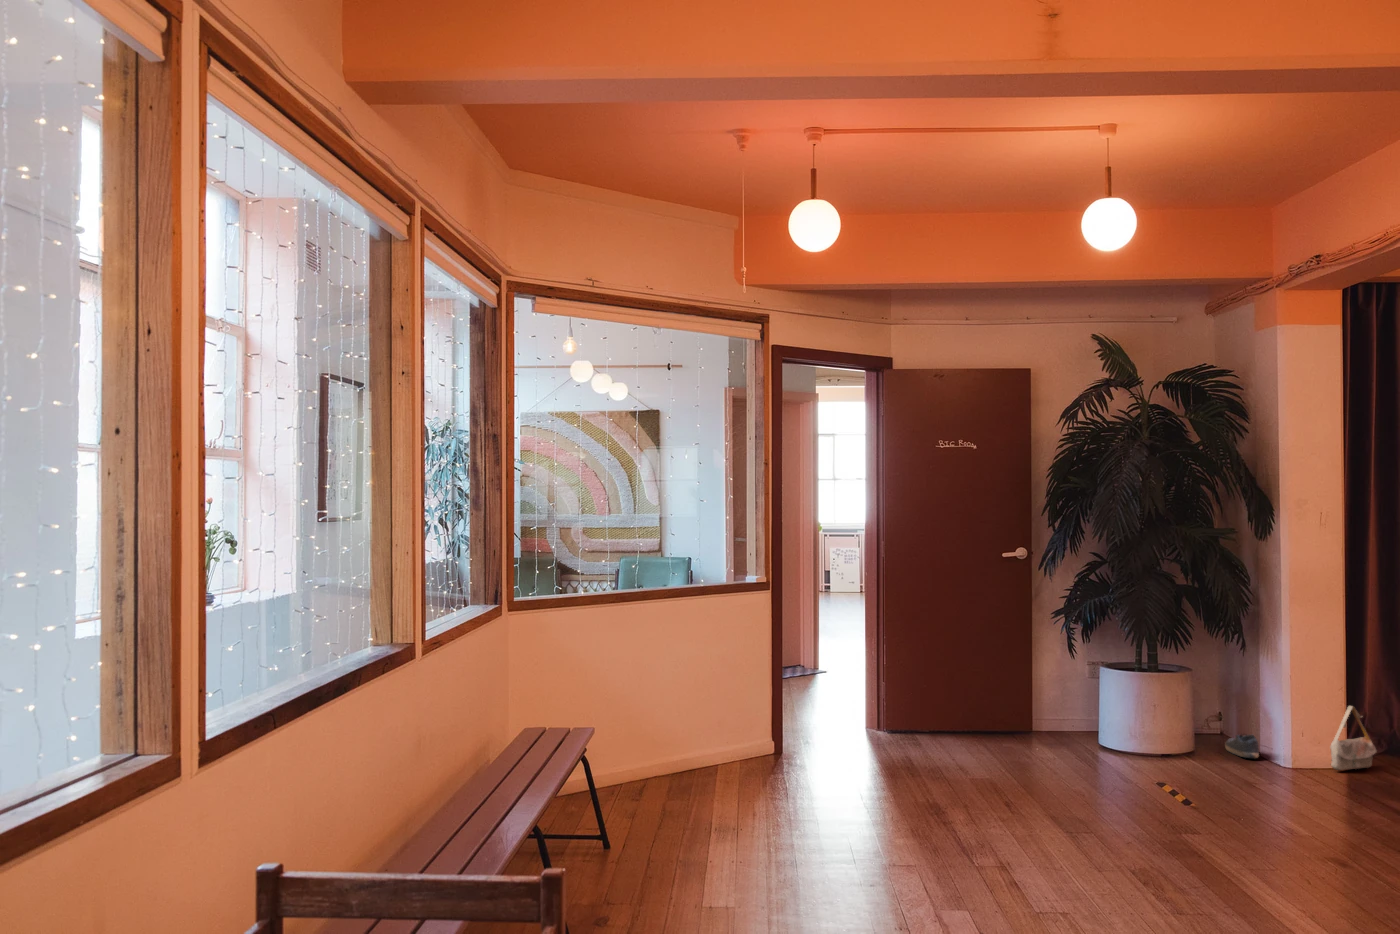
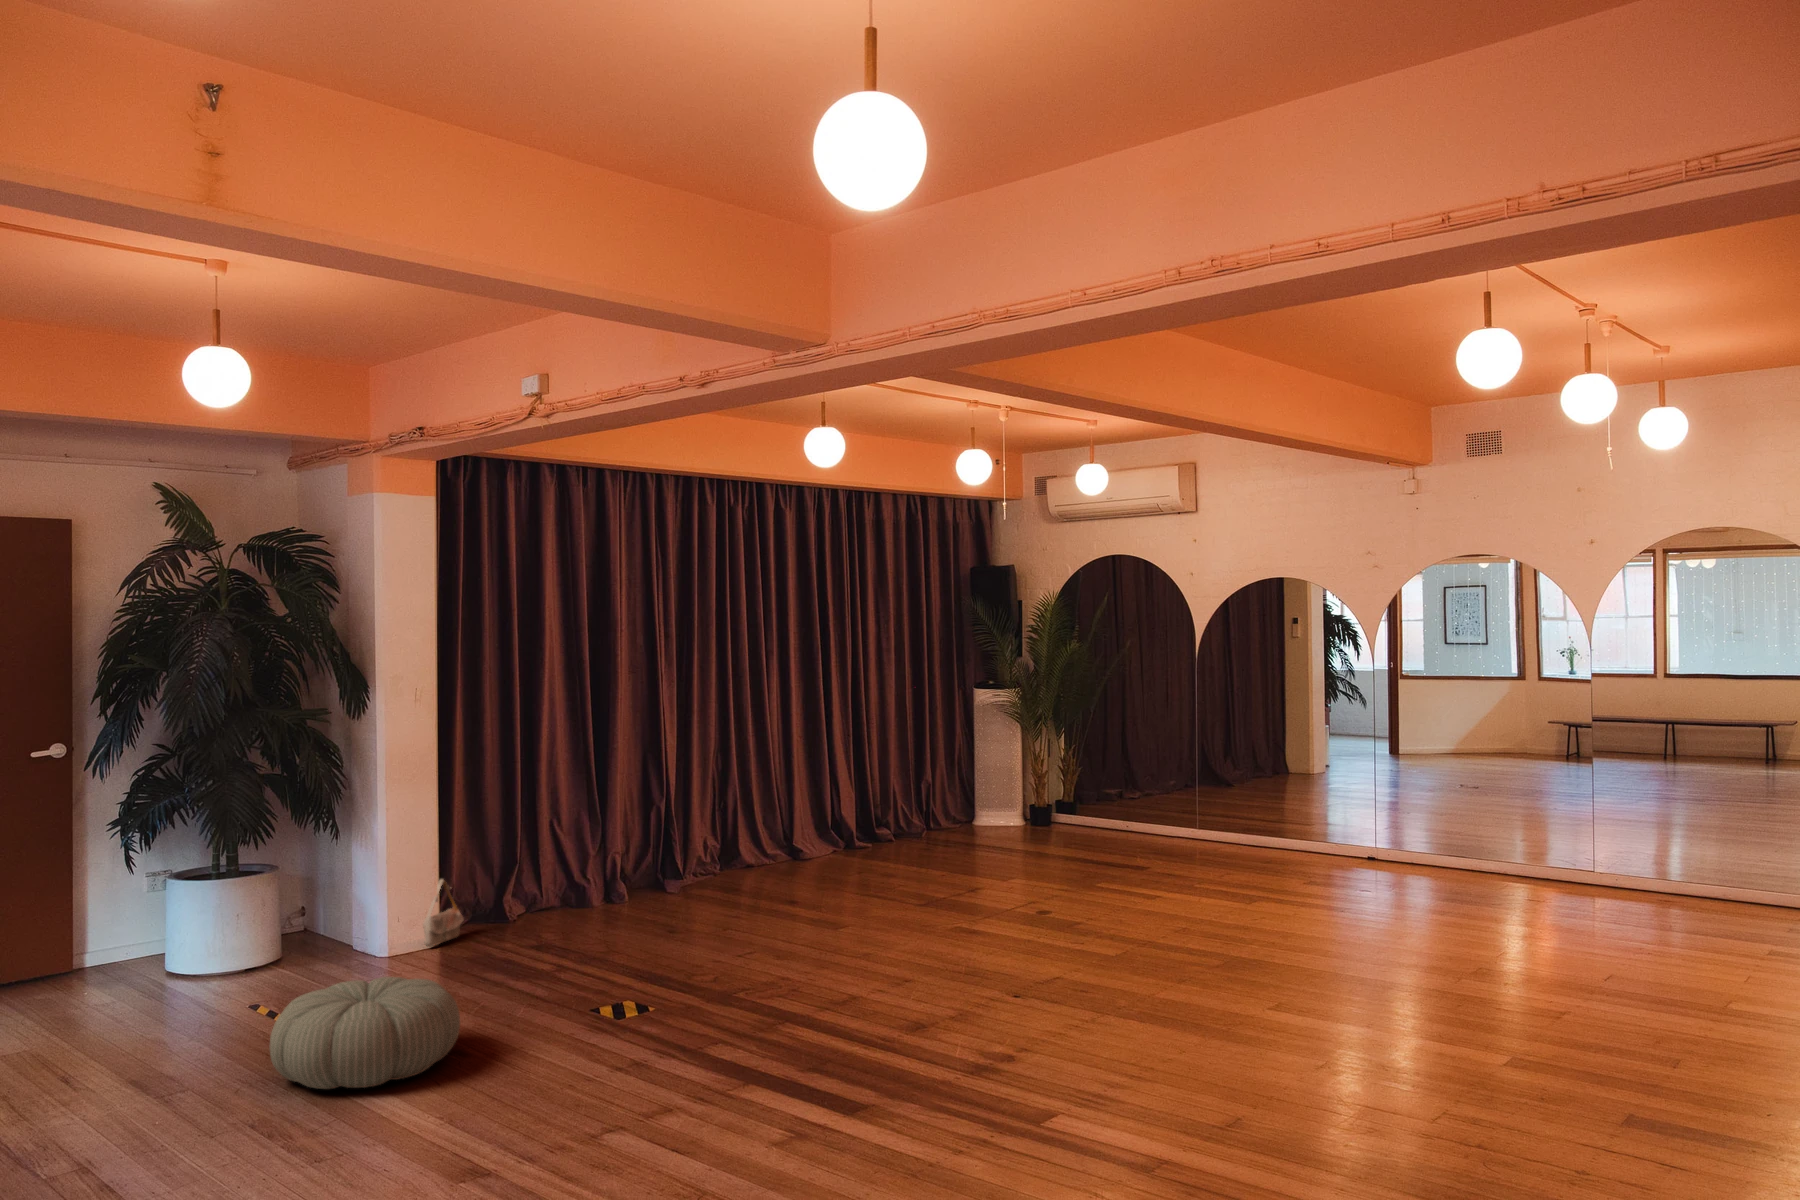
shoe: present [1225,735,1259,758] -> none [314,926,352,953]
pouf: none [1157,775,1345,879] -> present [270,977,460,1089]

